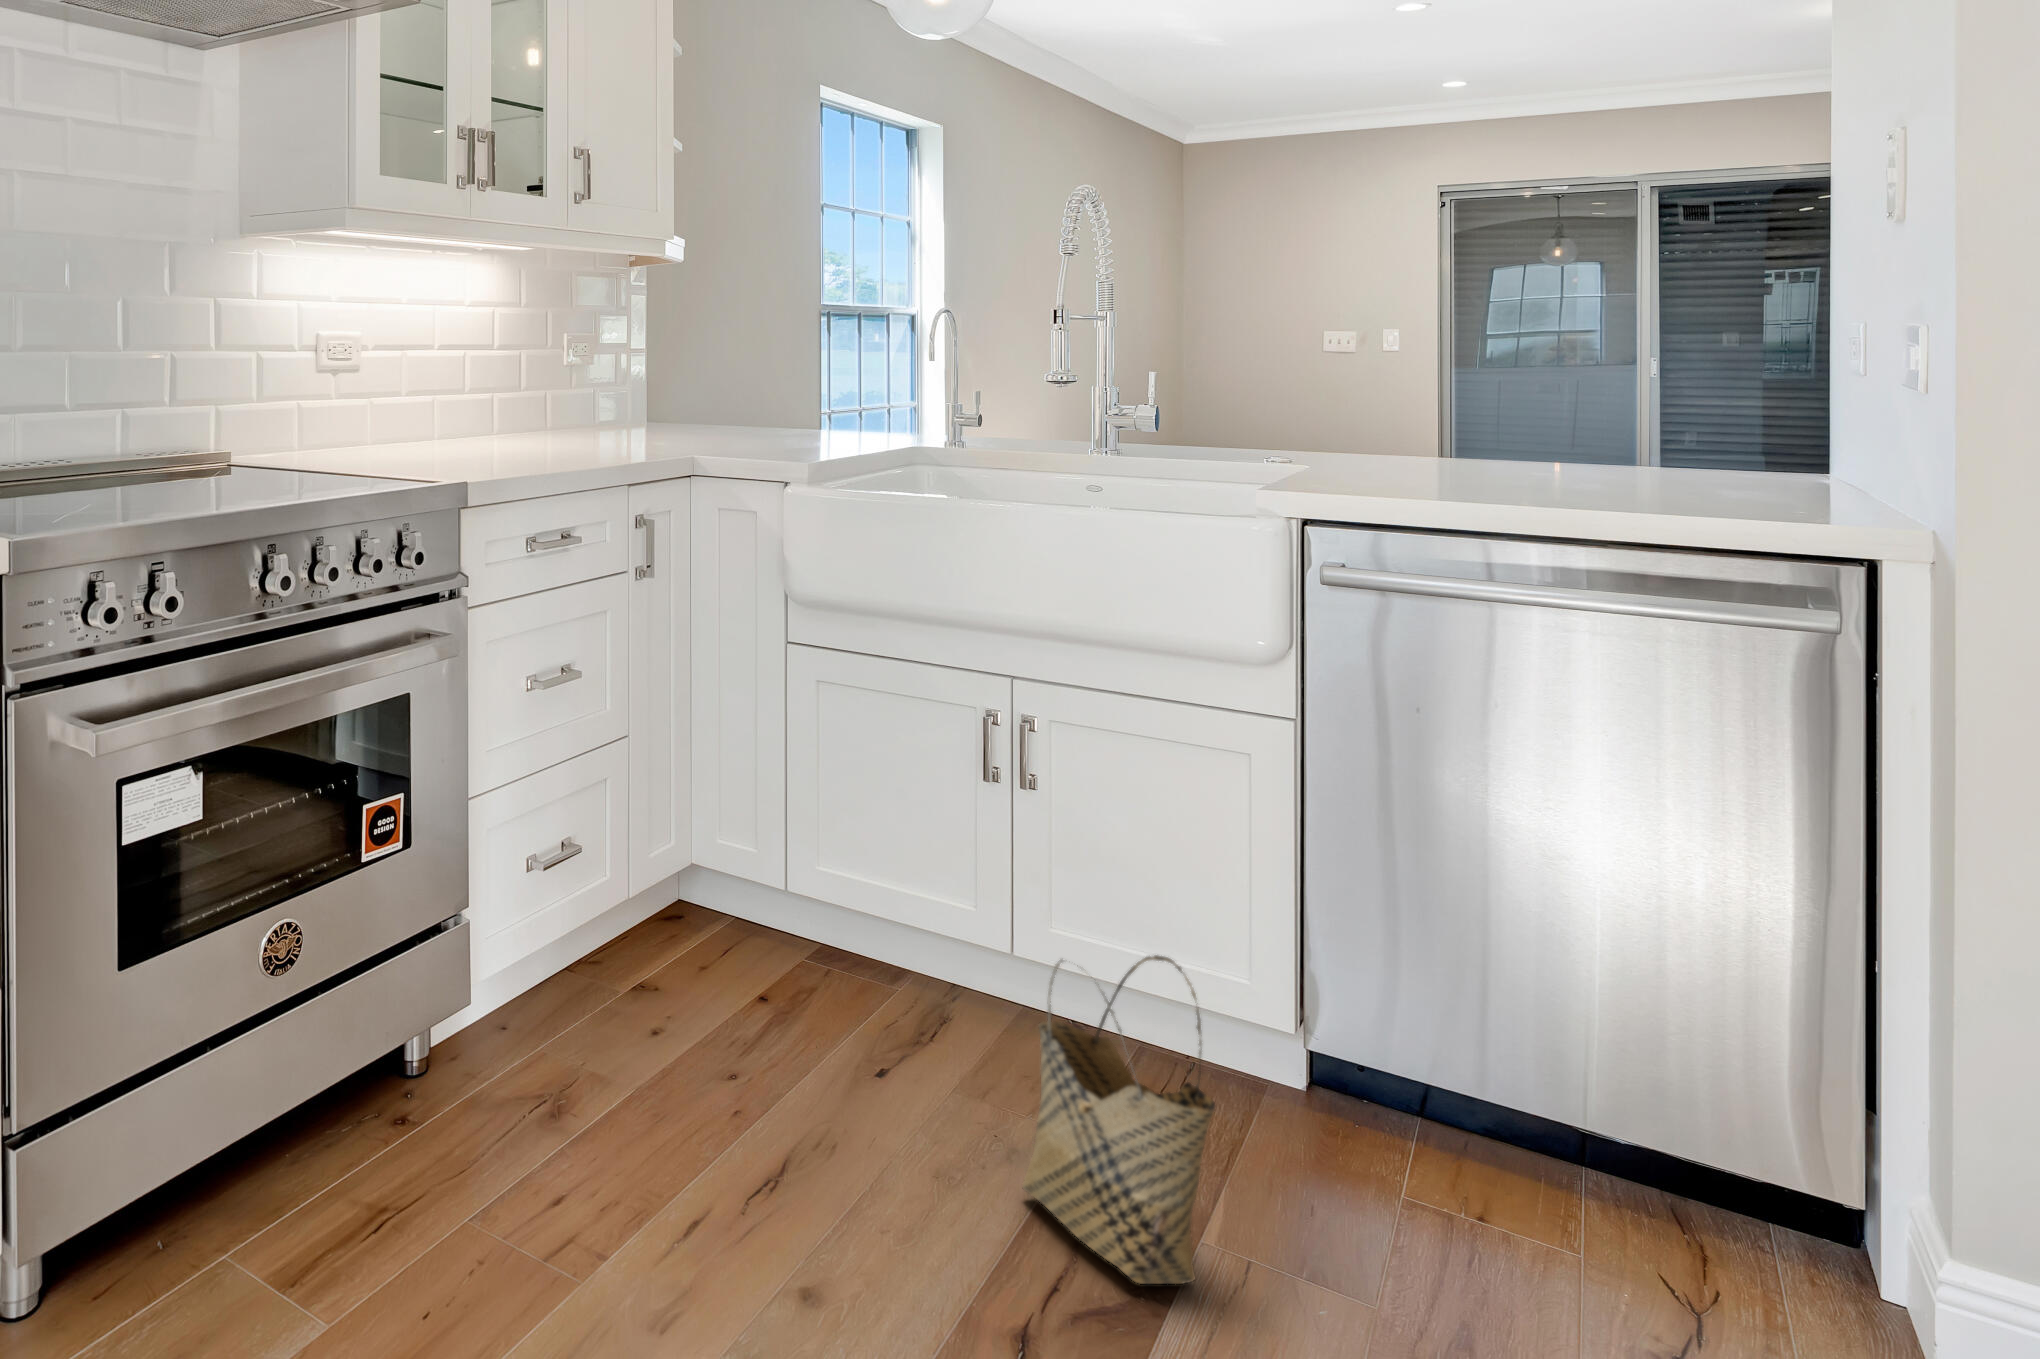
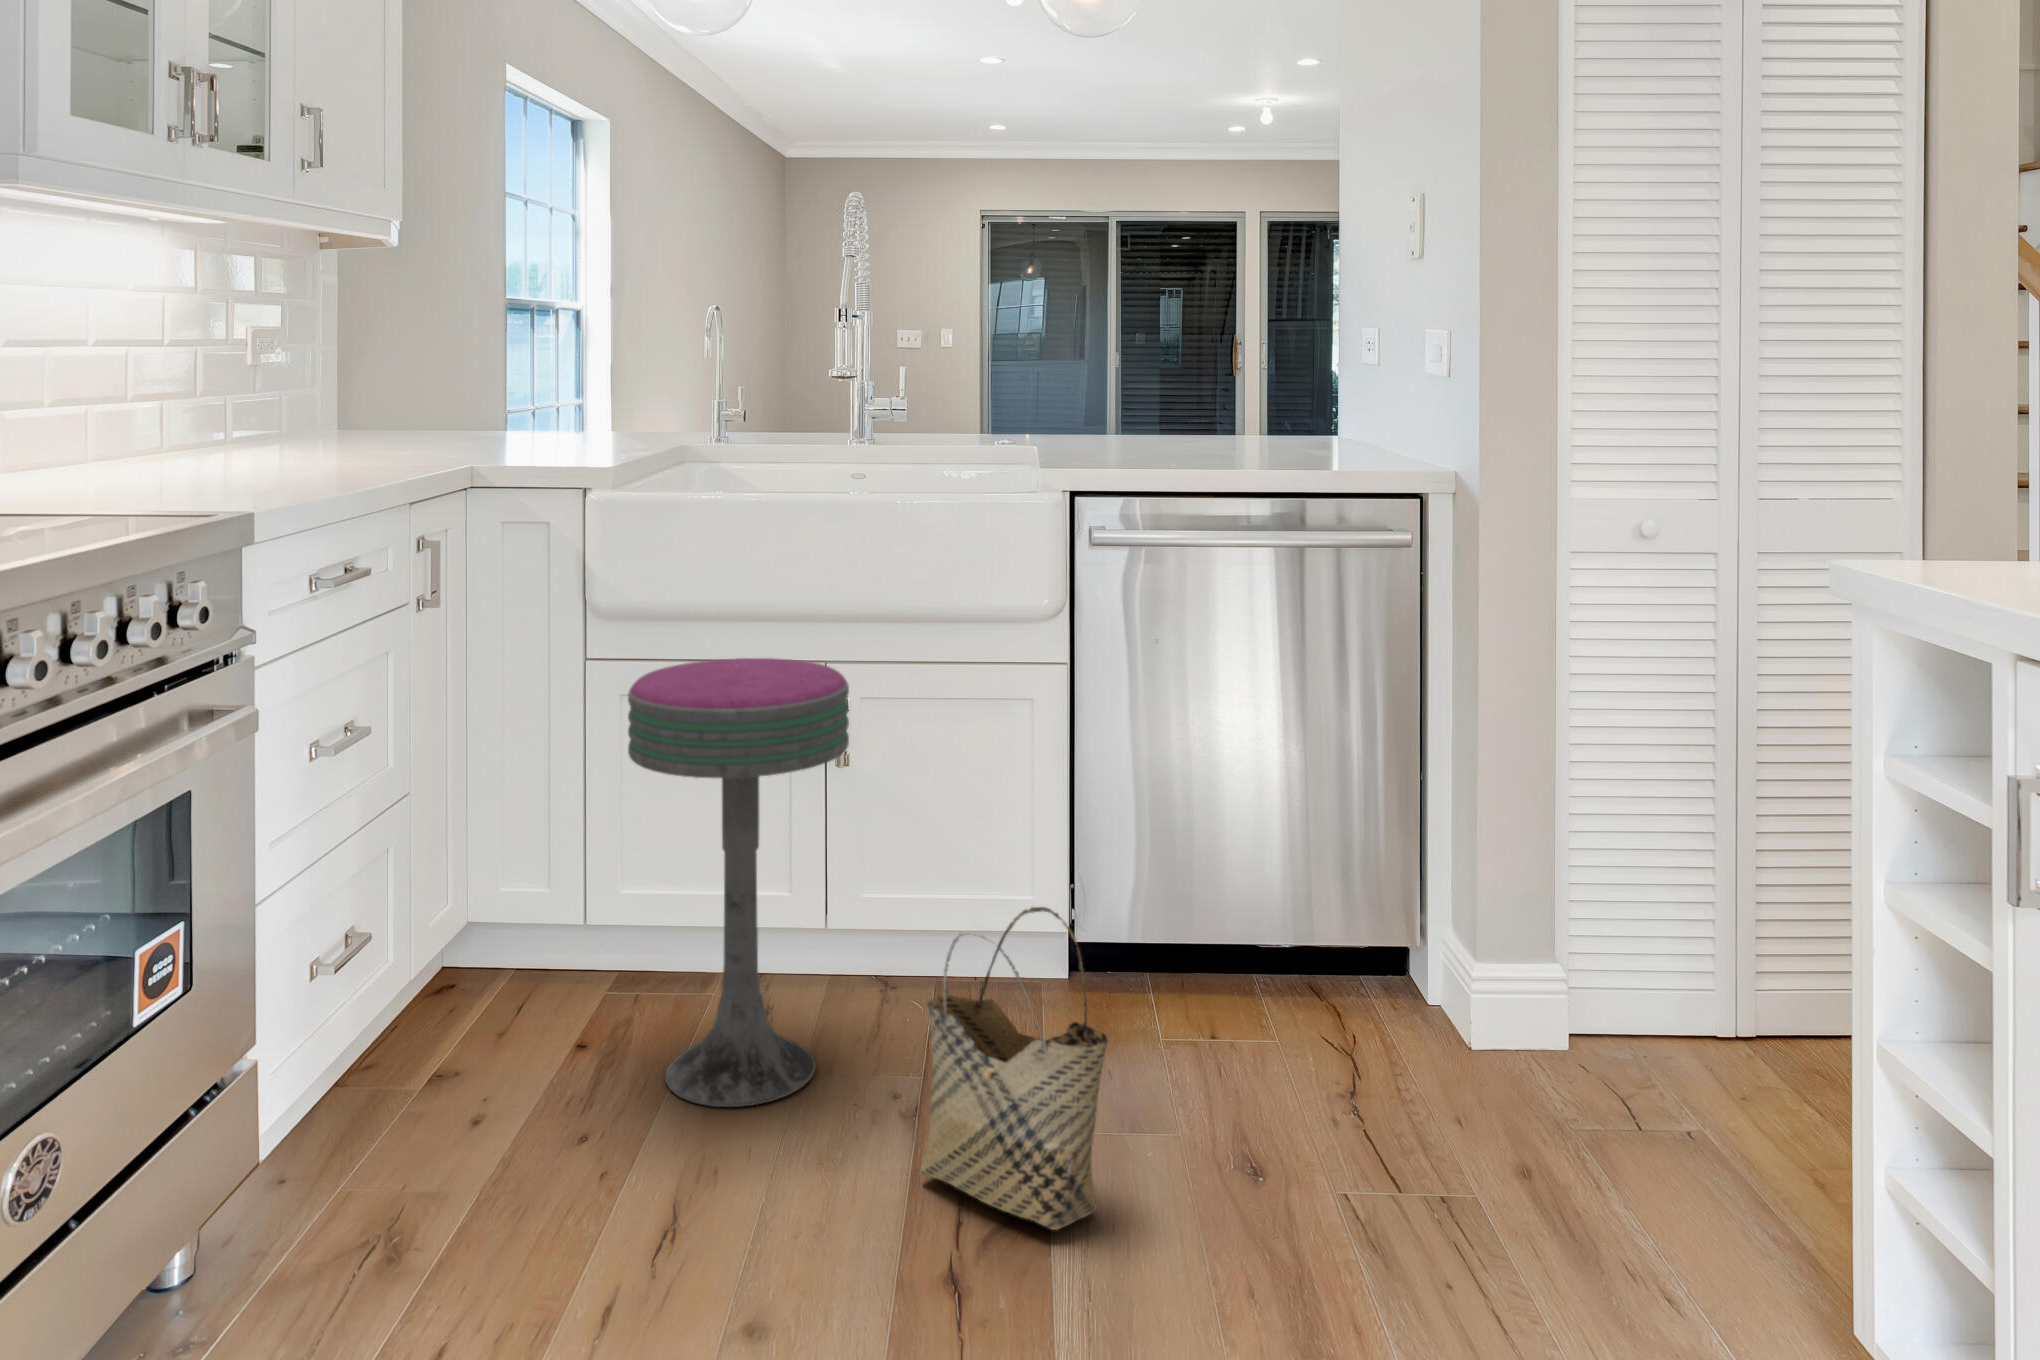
bar stool: none [799,661,1013,1086] -> present [628,658,849,1107]

